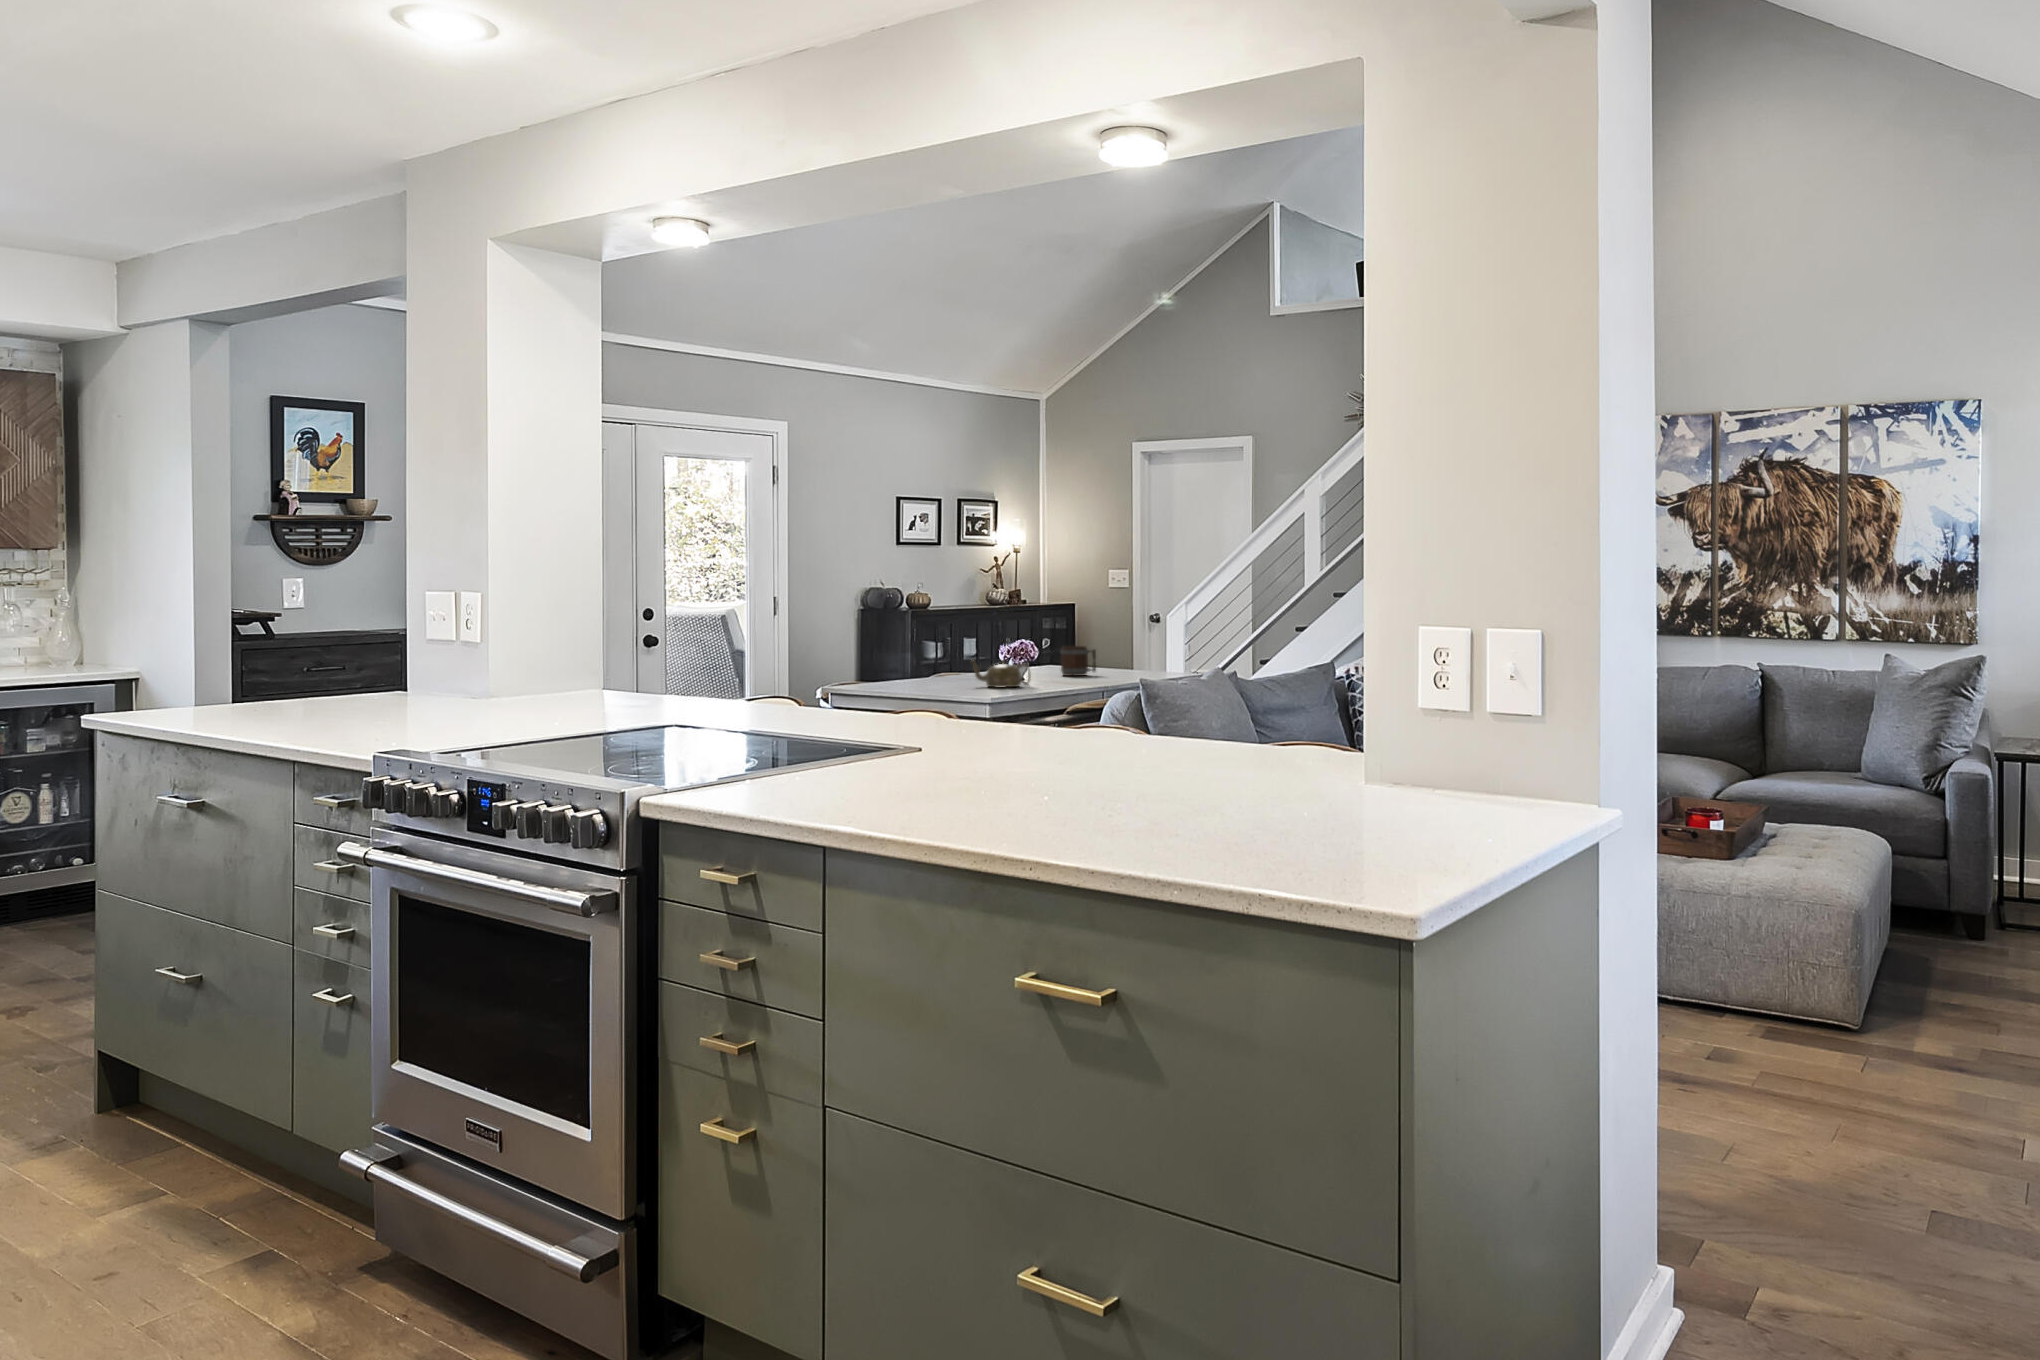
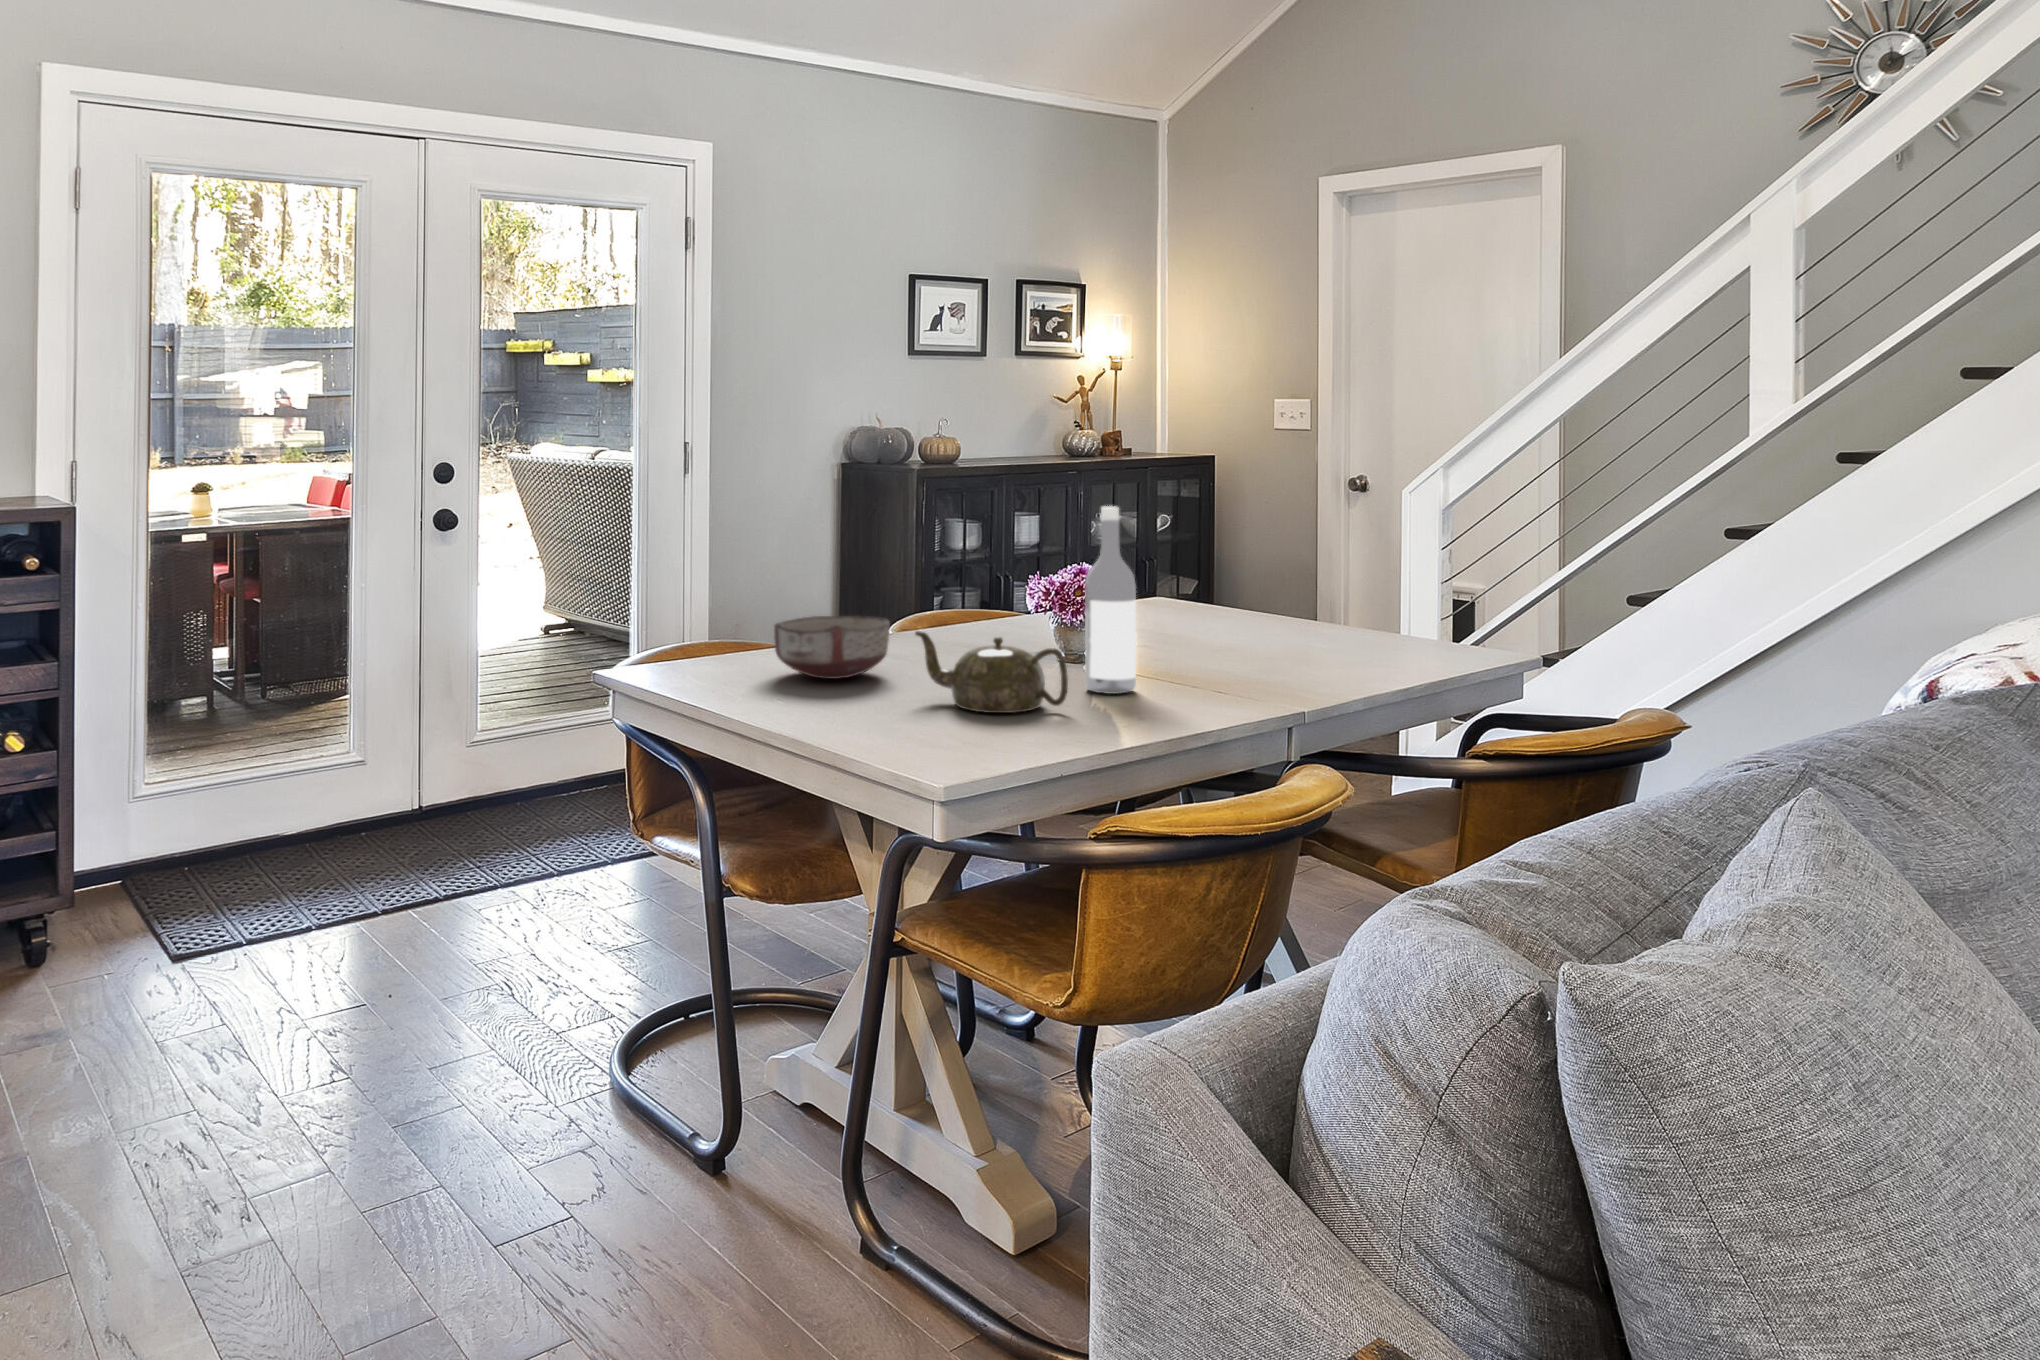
wine bottle: none [1034,611,1054,683] -> present [1085,506,1137,694]
mug: present [1061,646,1096,676] -> none [1162,578,1247,653]
ceramic bowl: none [905,661,954,684] -> present [774,616,890,679]

